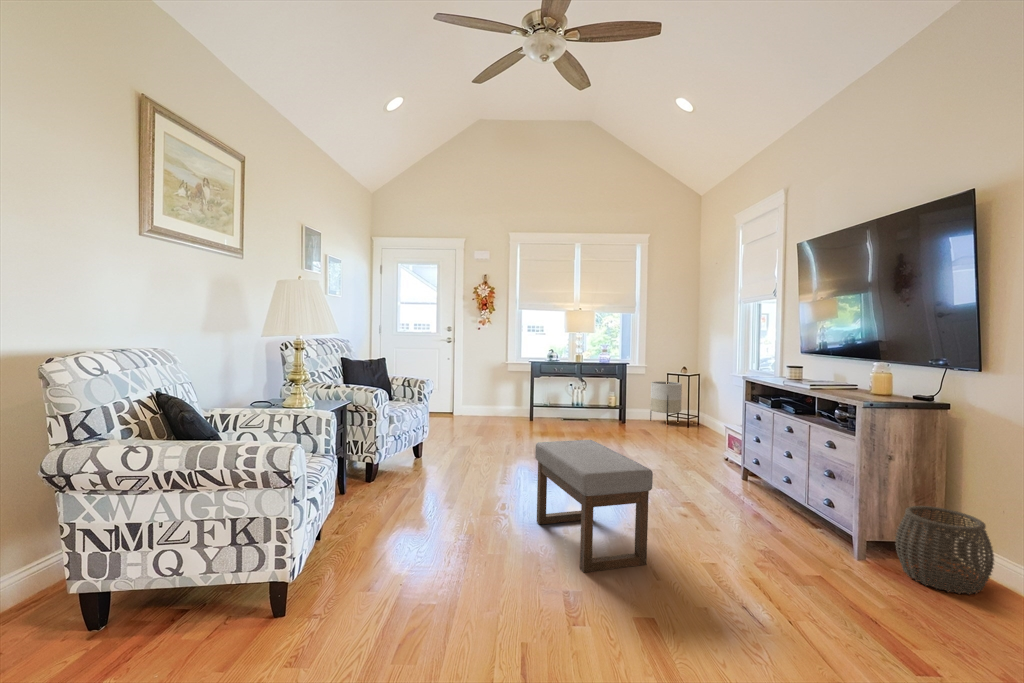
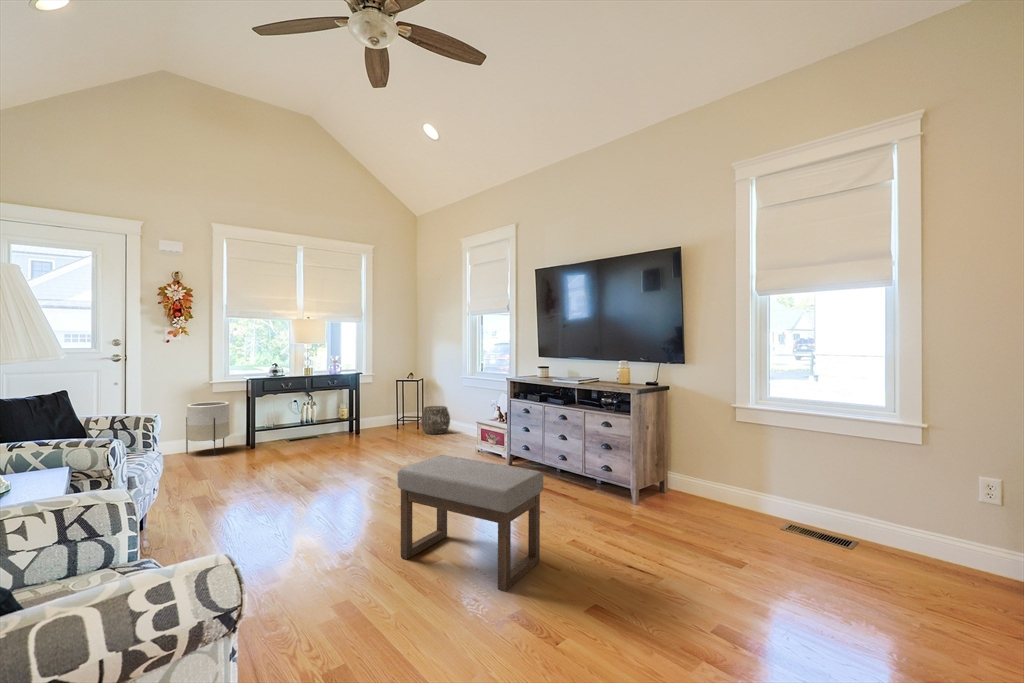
planter: present [650,381,682,421] -> present [186,402,230,456]
woven basket: present [895,506,994,594] -> present [421,406,450,434]

